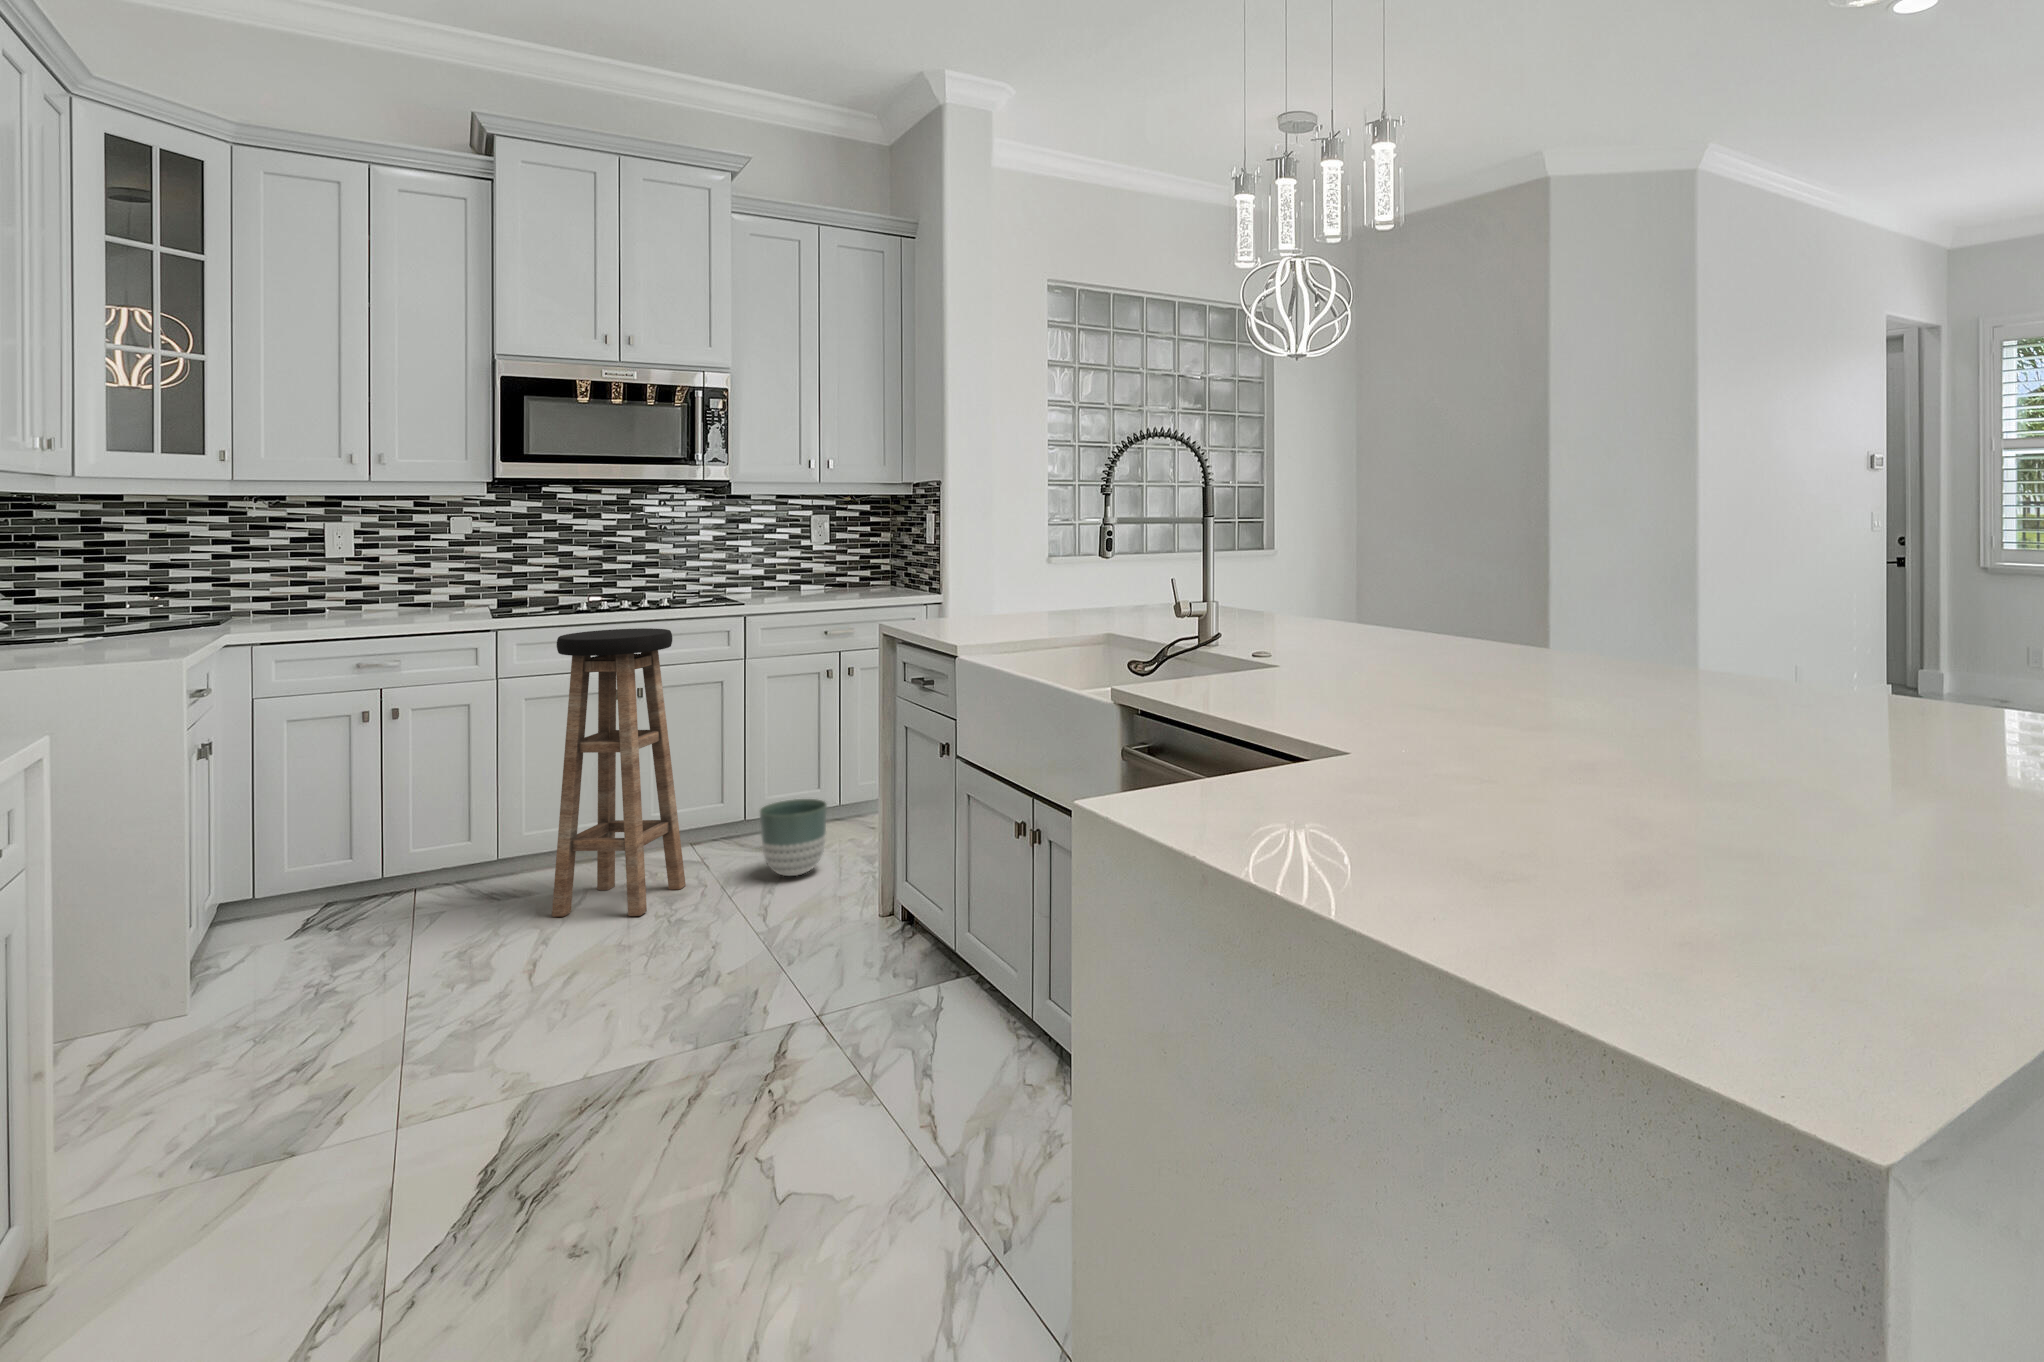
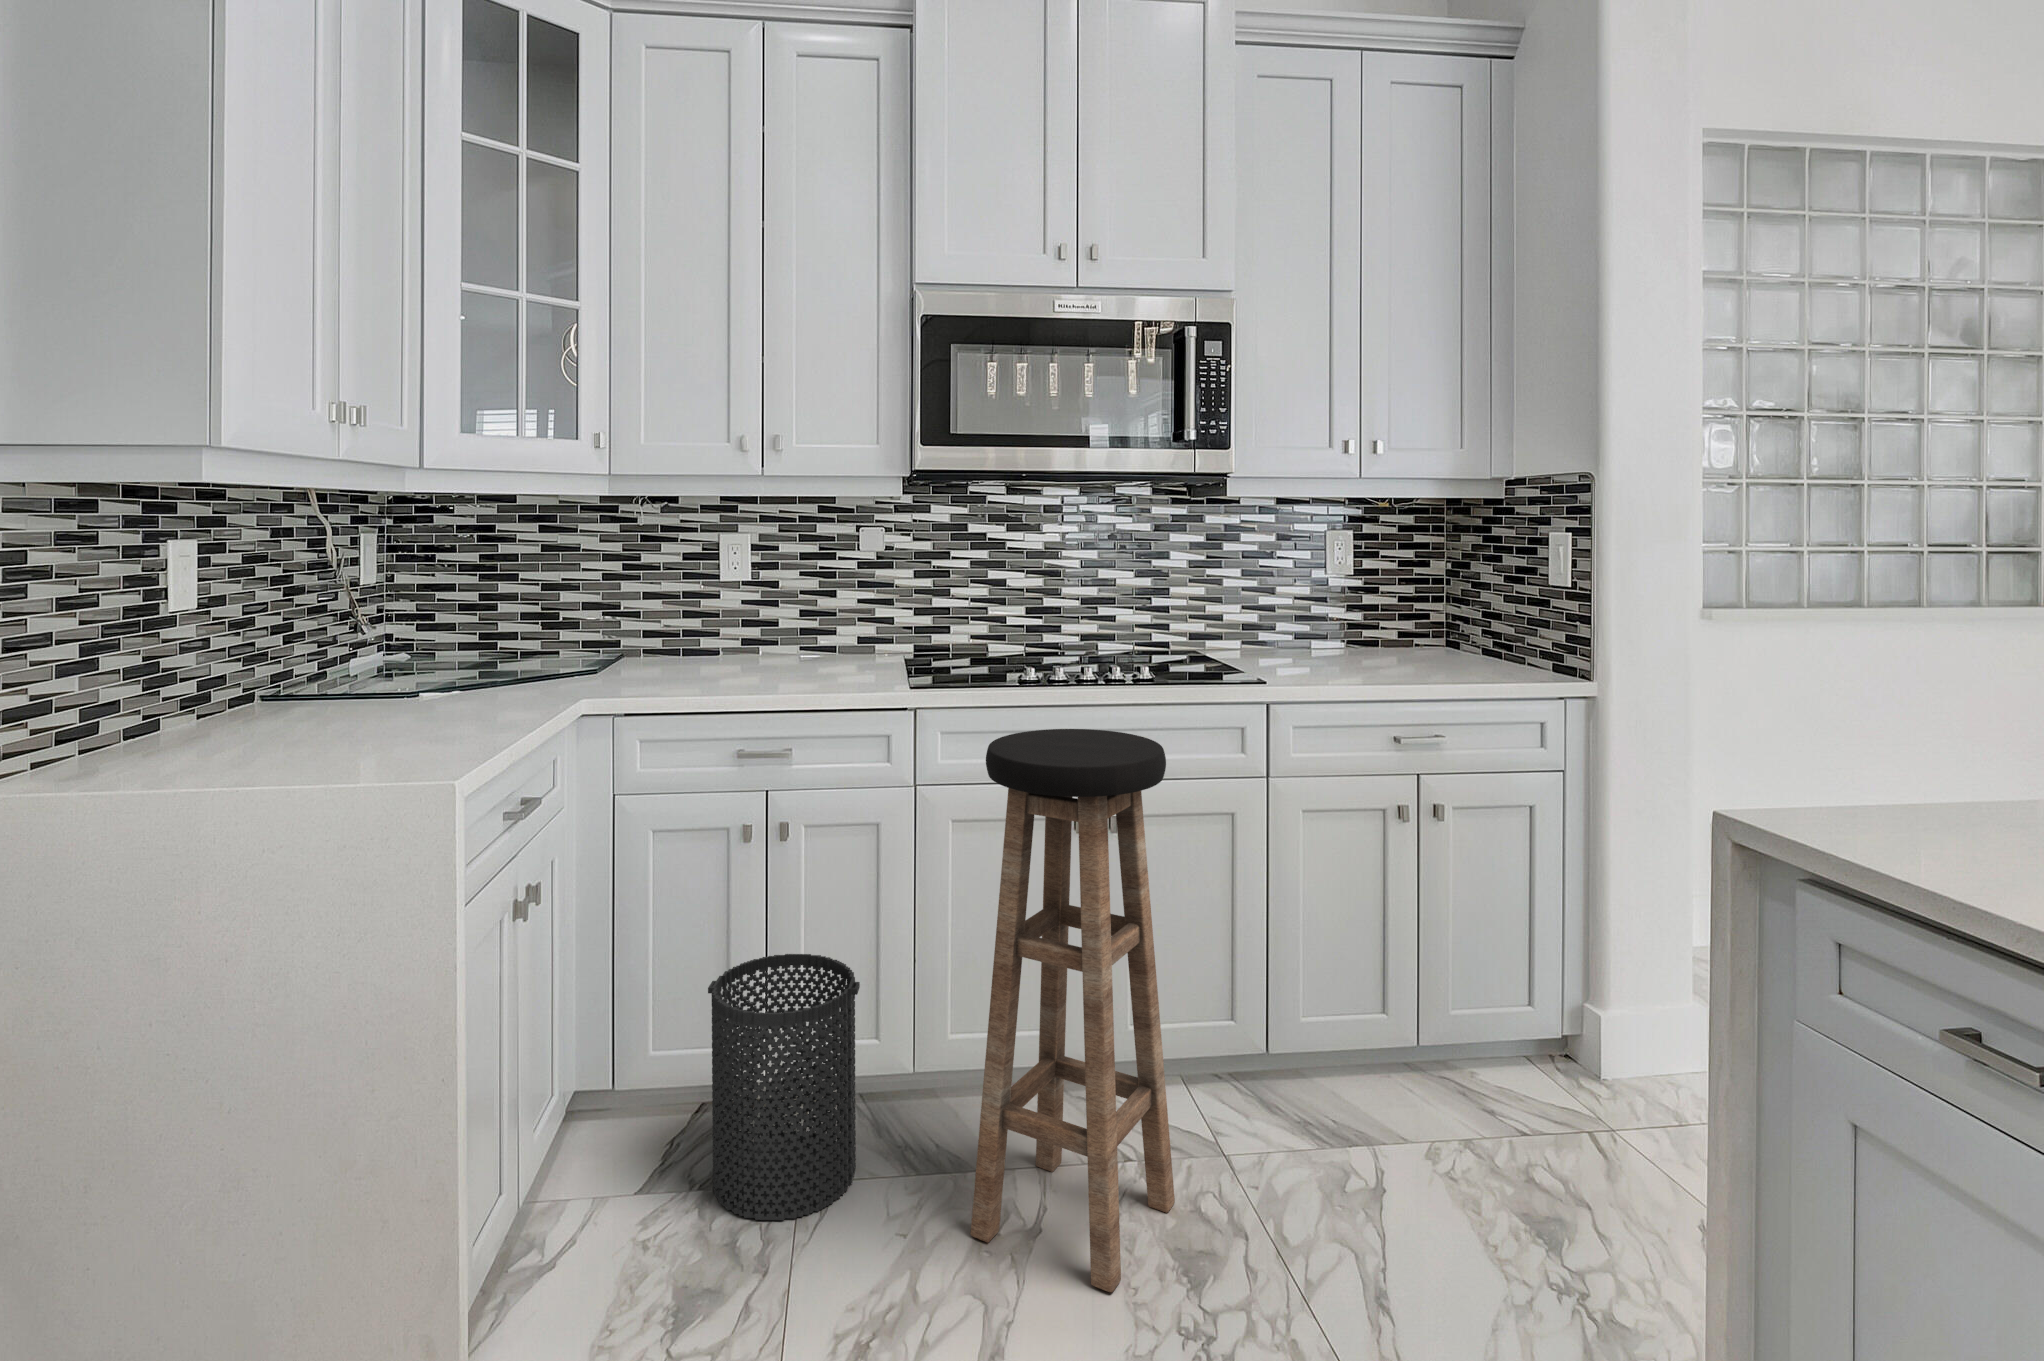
trash can: none [350,789,468,939] -> present [708,954,860,1220]
planter: present [760,799,827,876] -> none [1304,1069,1430,1240]

